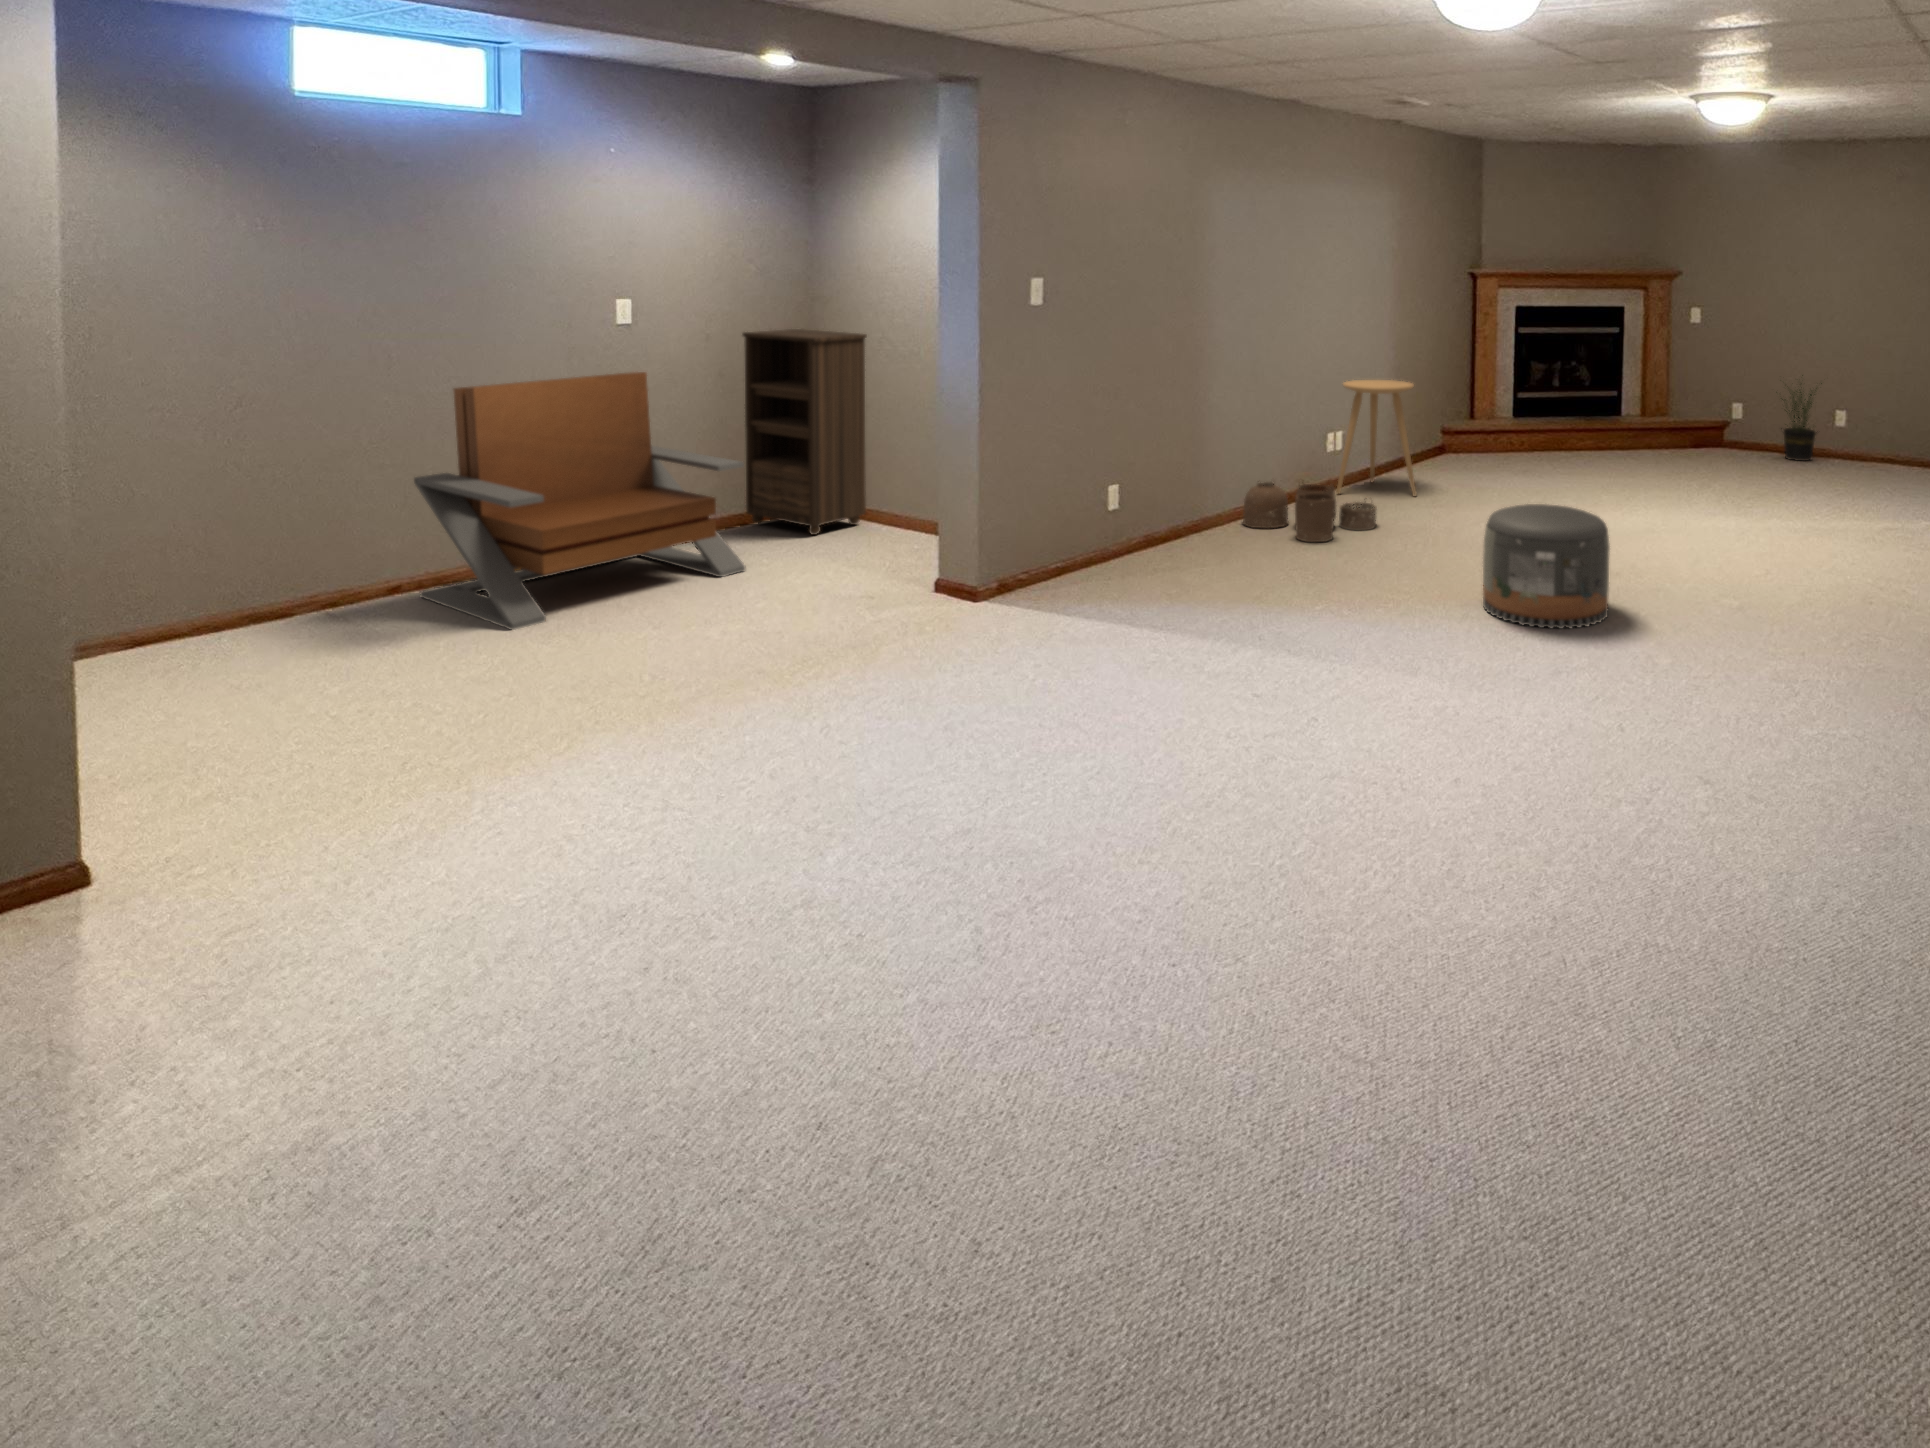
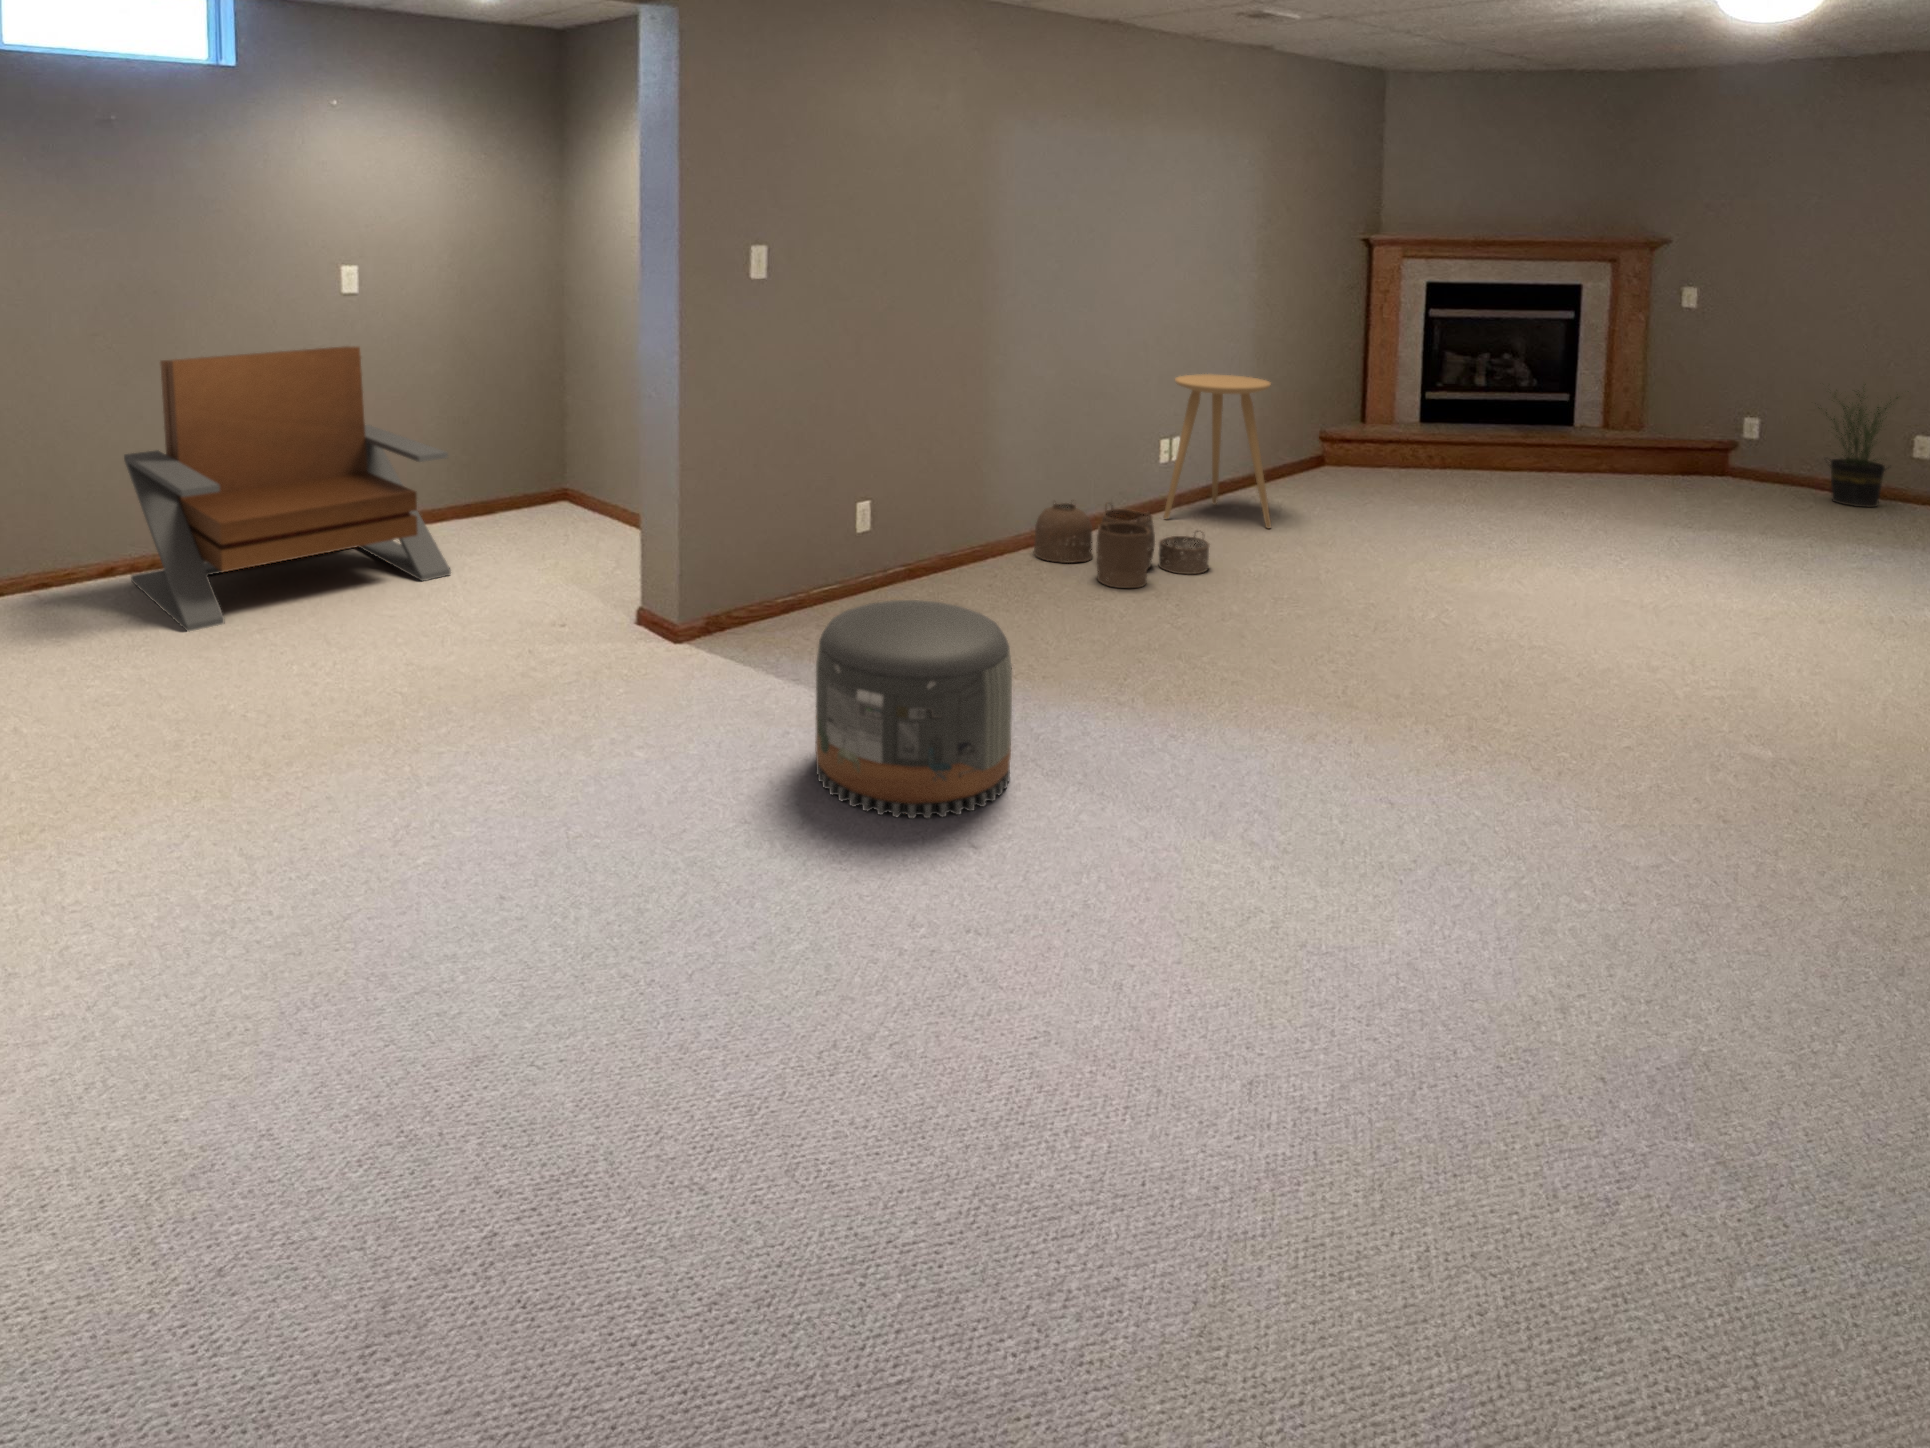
bookshelf: present [743,329,867,535] -> none [476,300,601,534]
pouf: present [1483,504,1610,629] -> present [815,600,1012,819]

